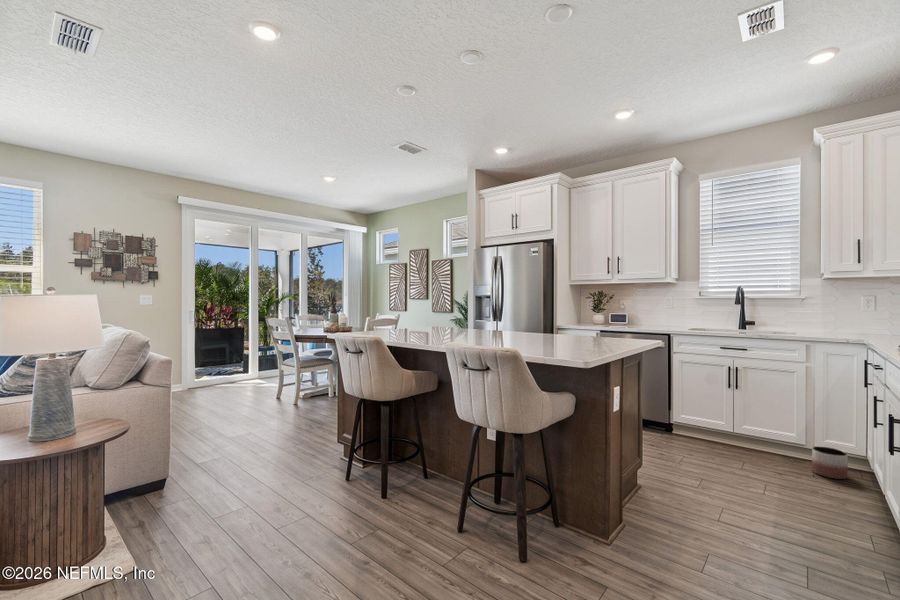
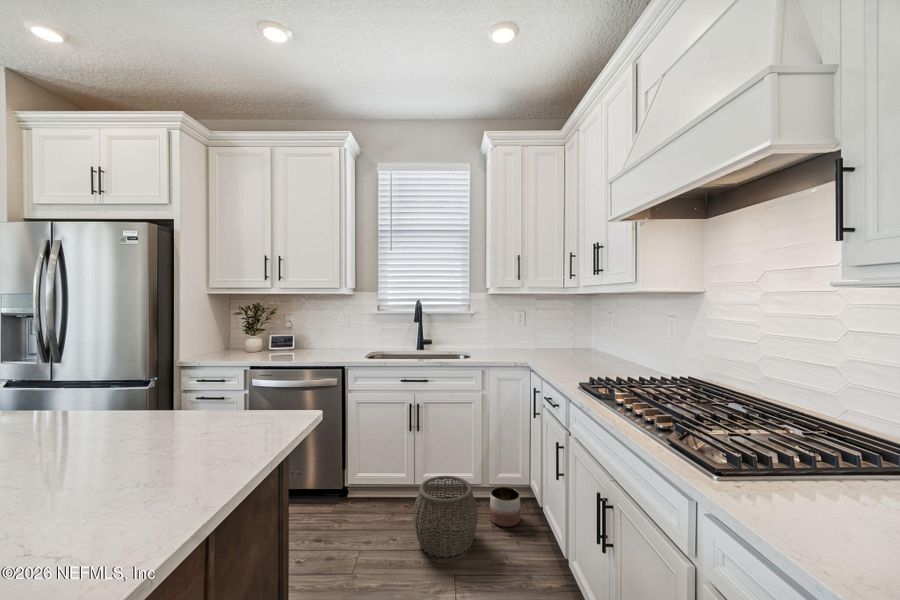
woven basket: none [730,421,794,478] -> present [413,476,478,558]

